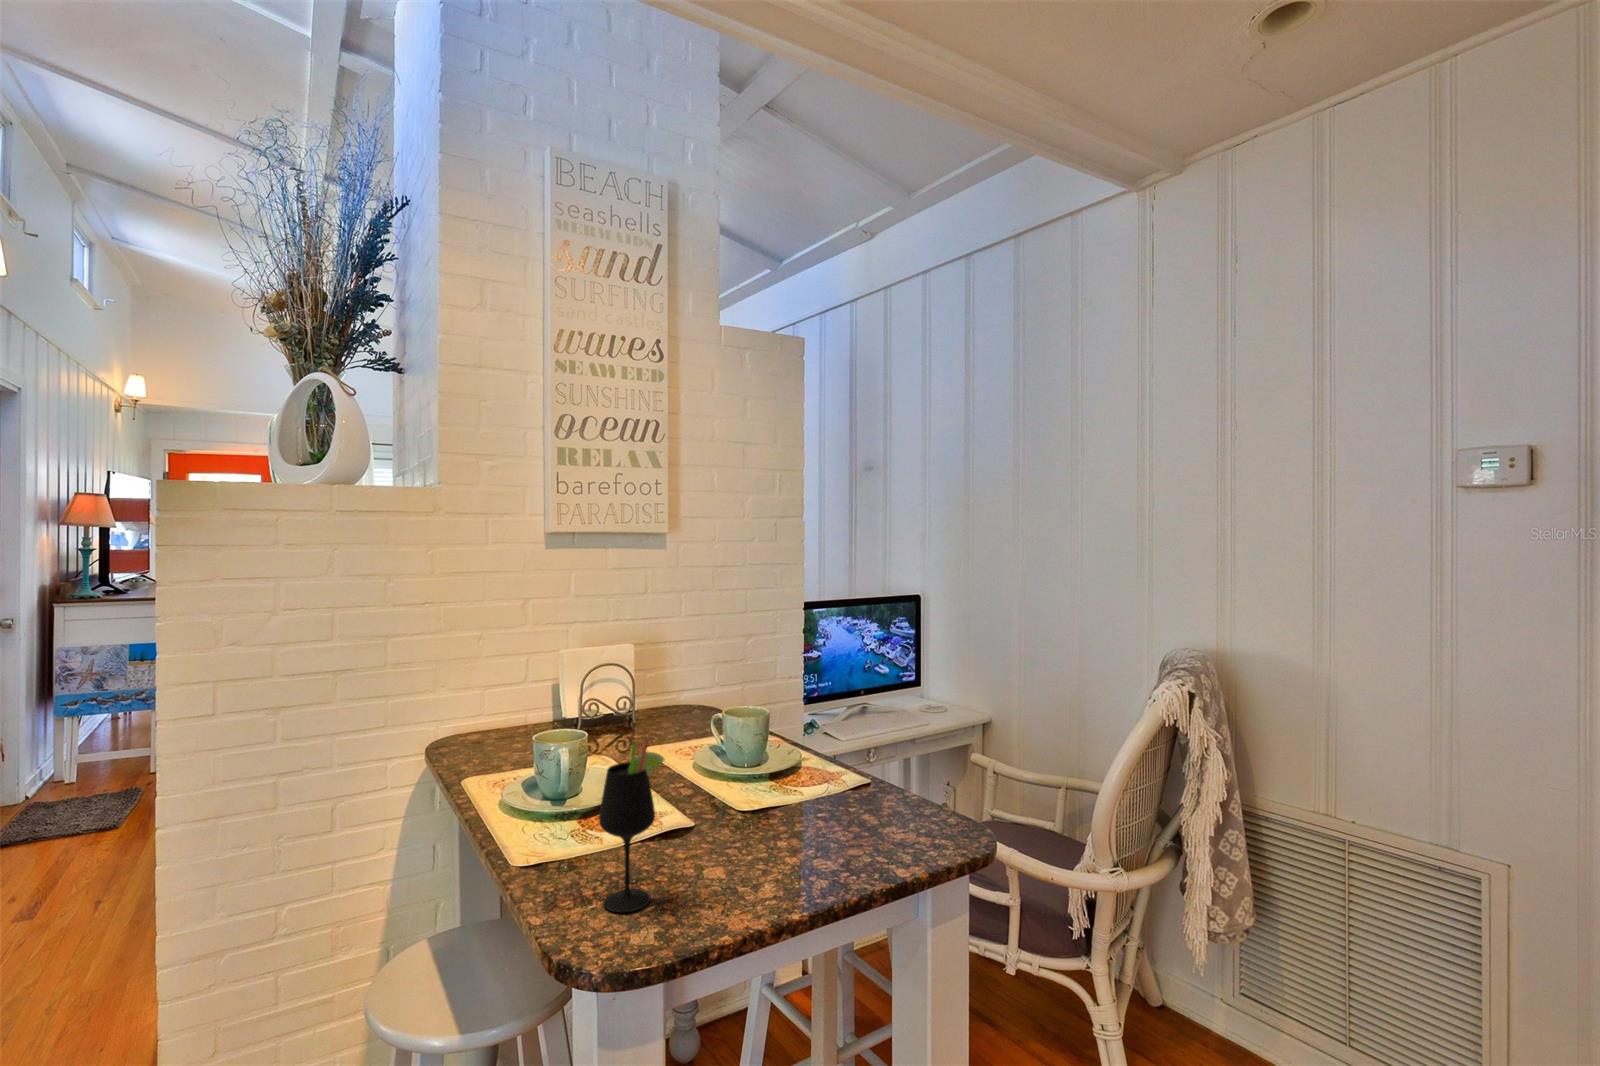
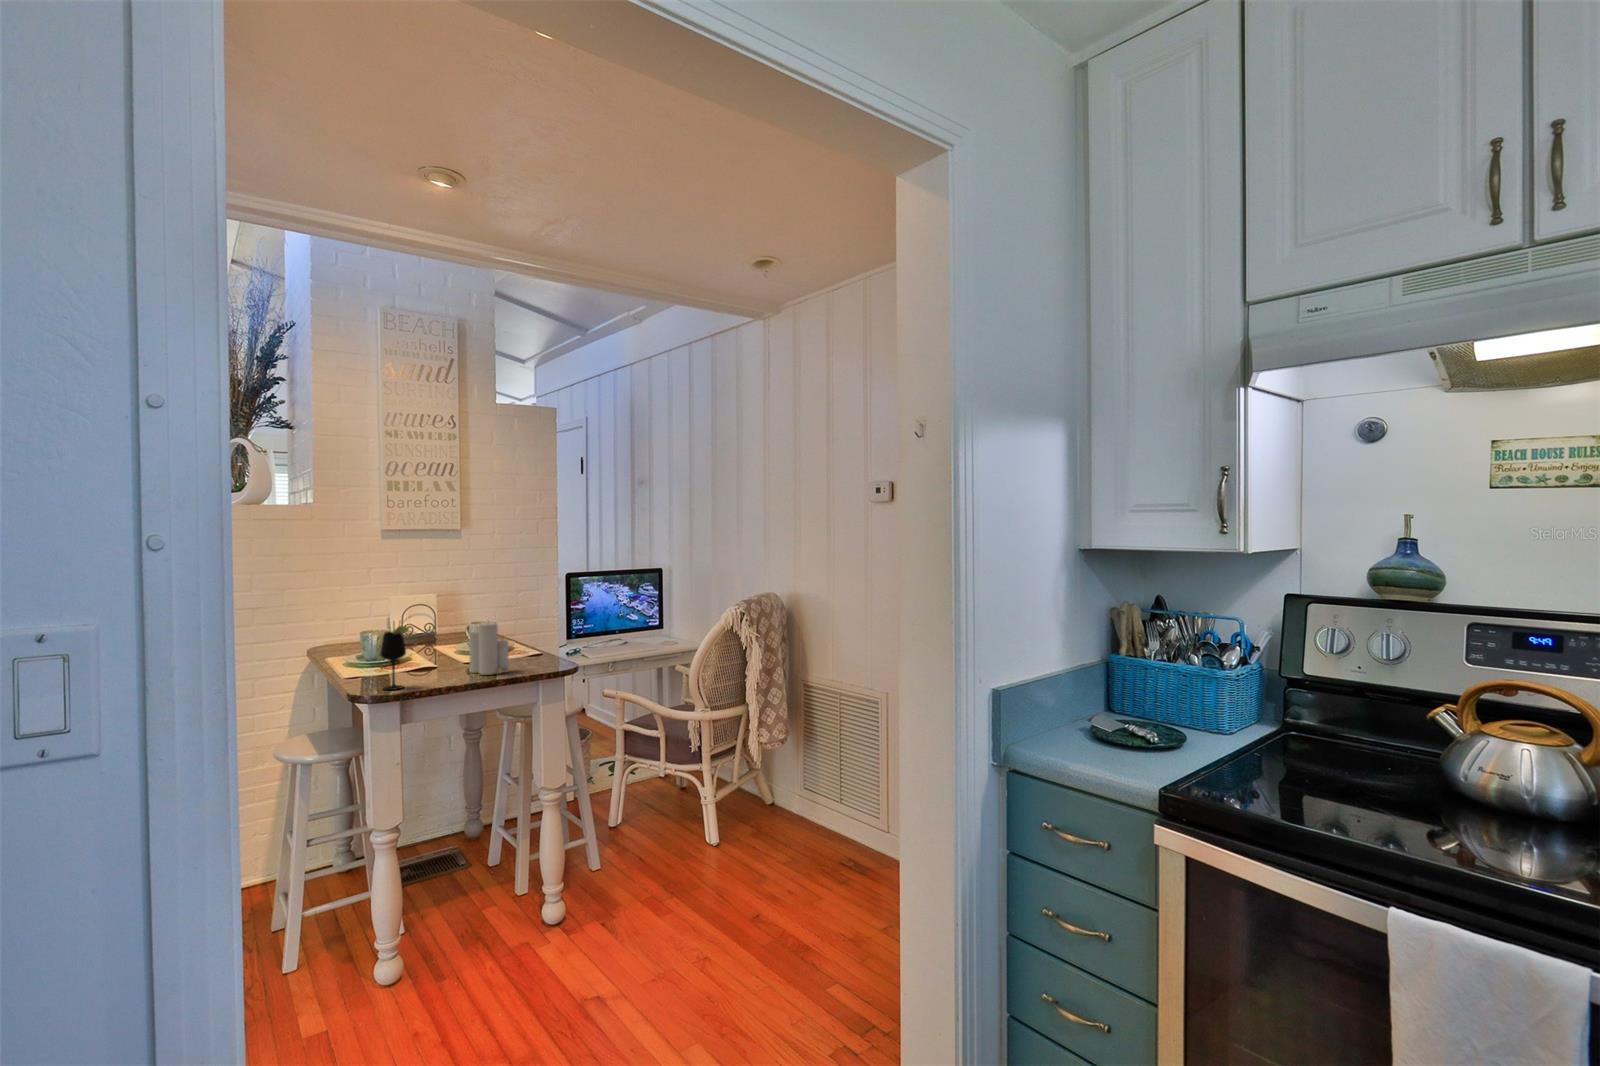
candle: none [757,716,842,848] -> present [469,622,509,675]

